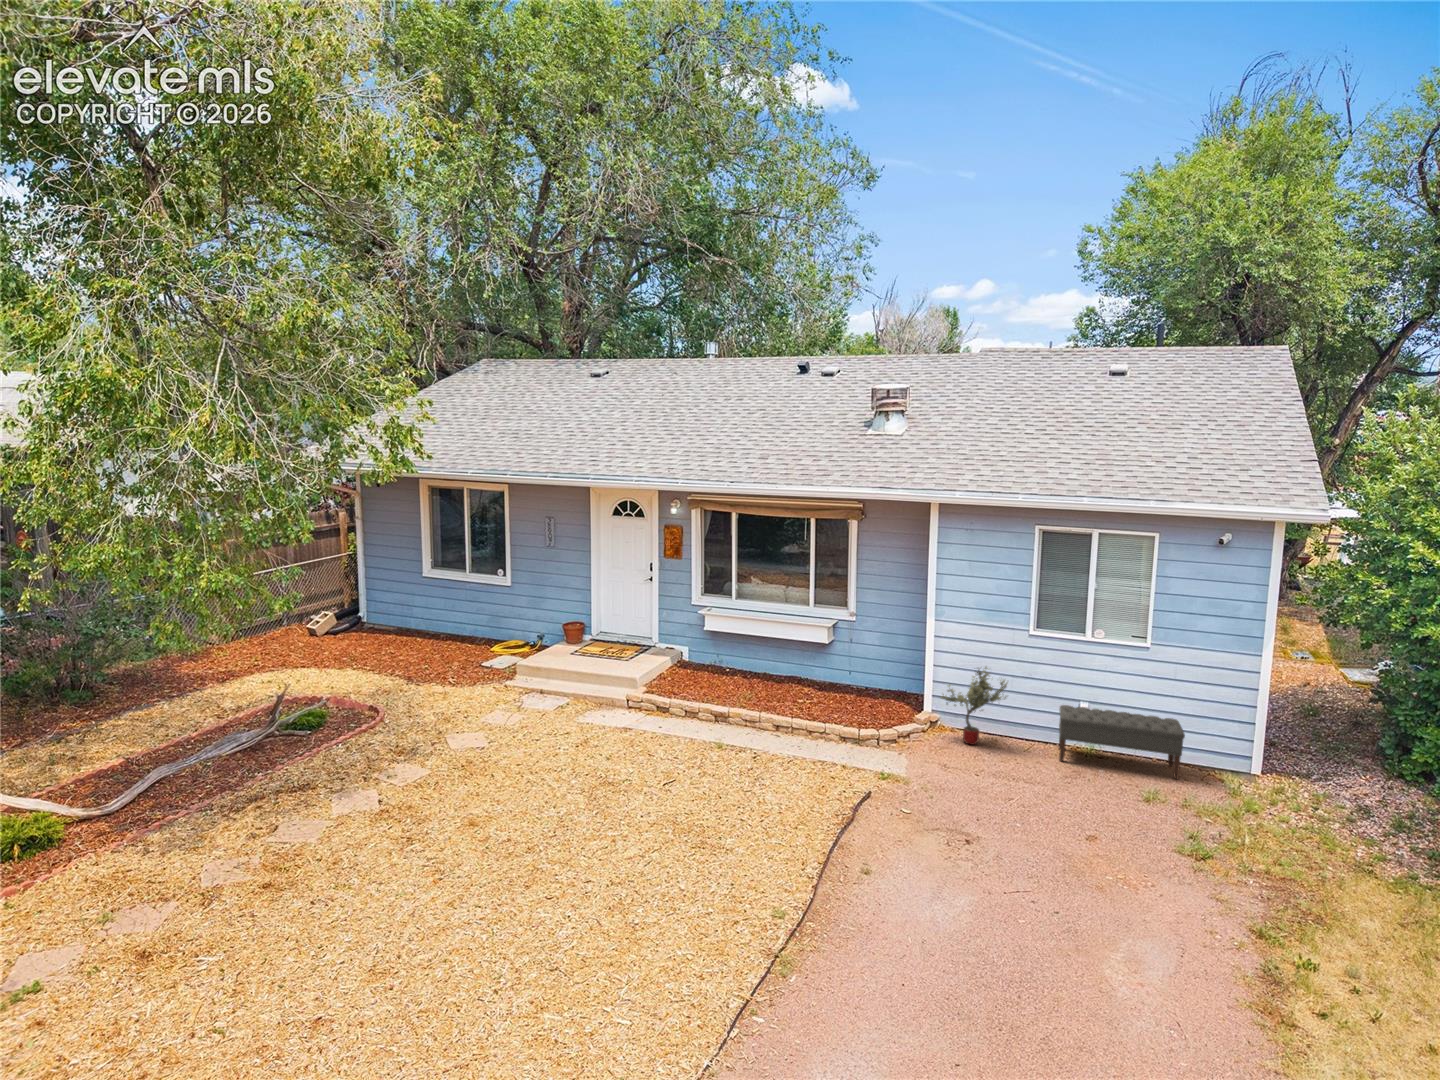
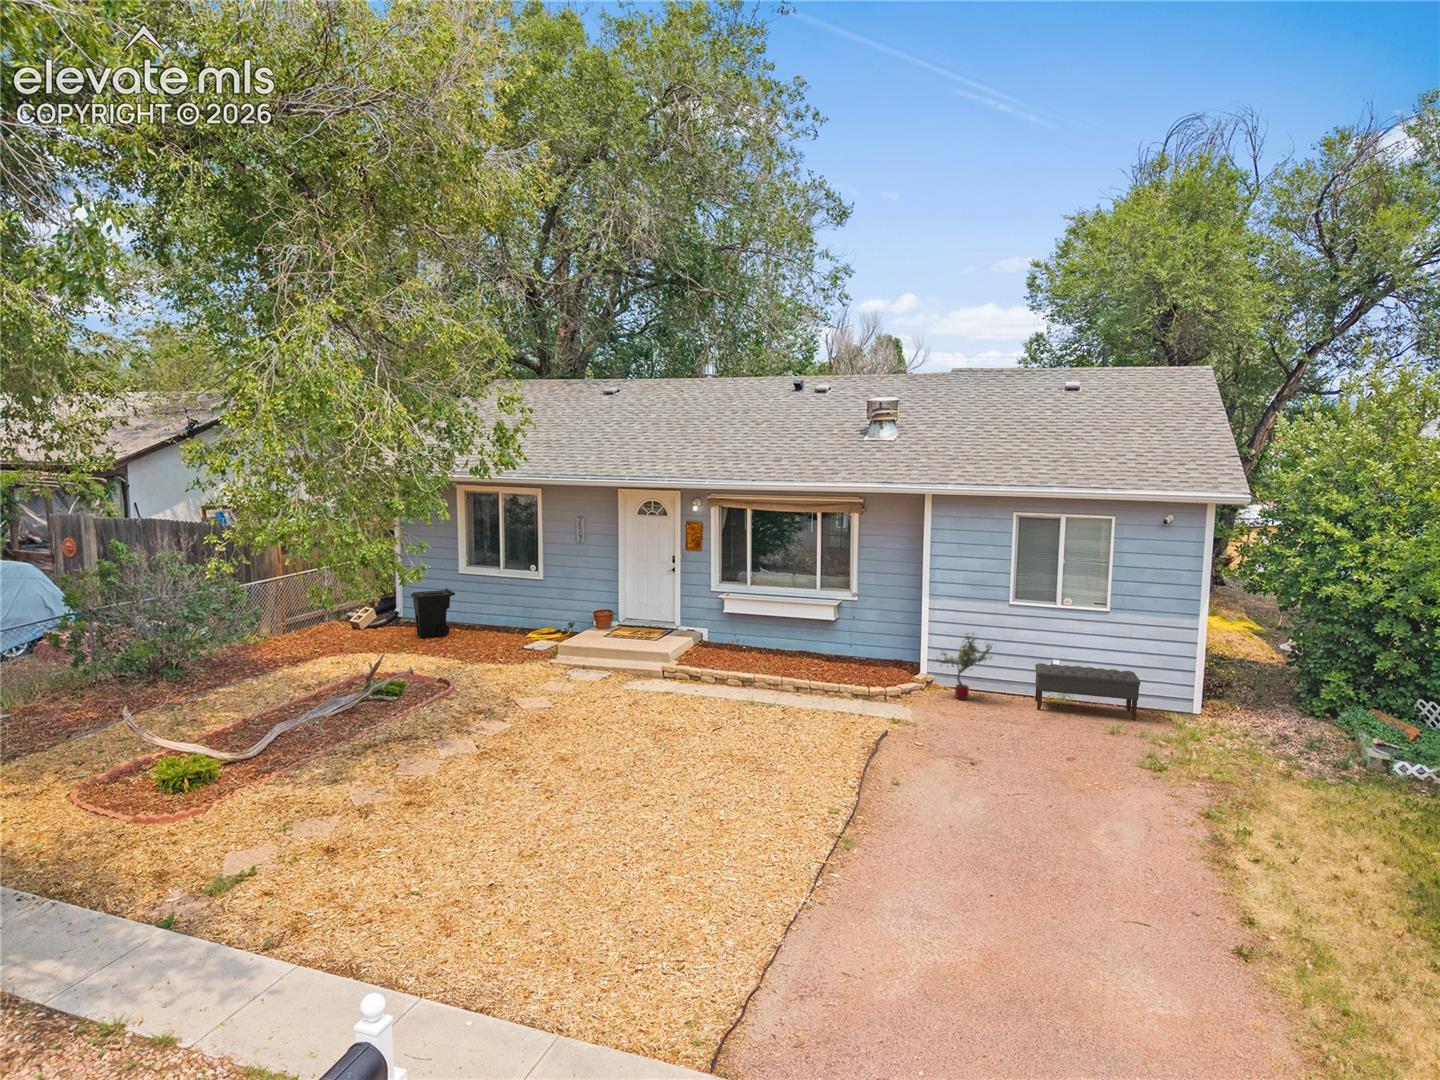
trash can: none [367,594,415,650] -> present [411,588,455,639]

